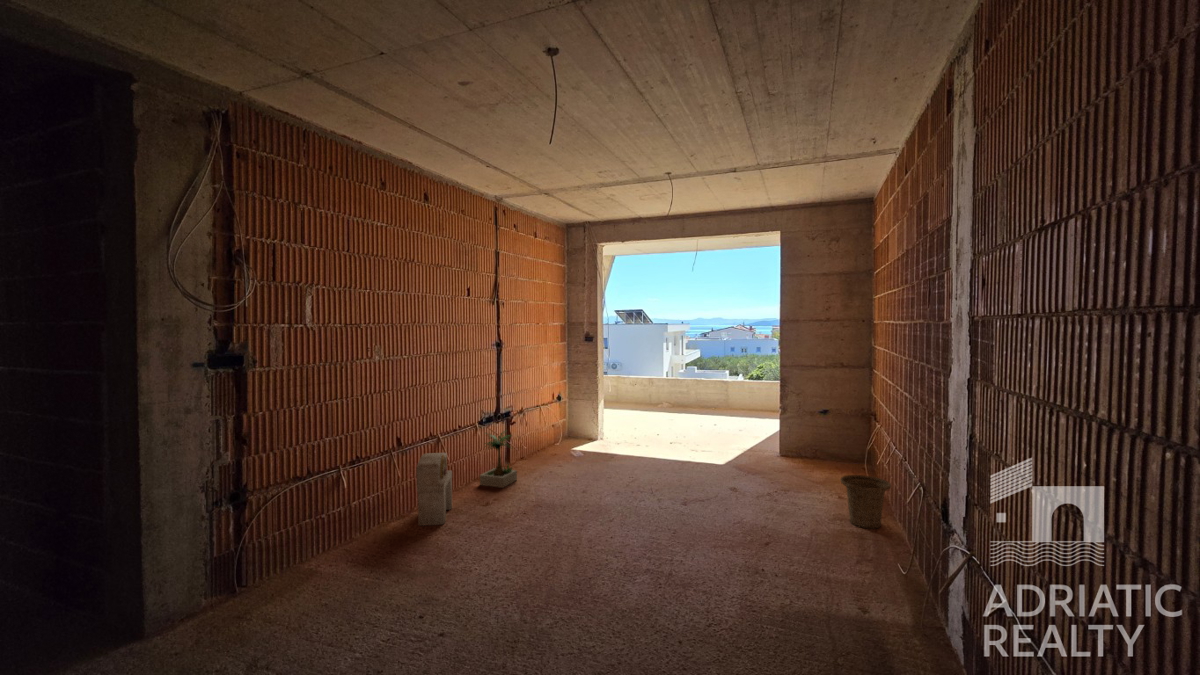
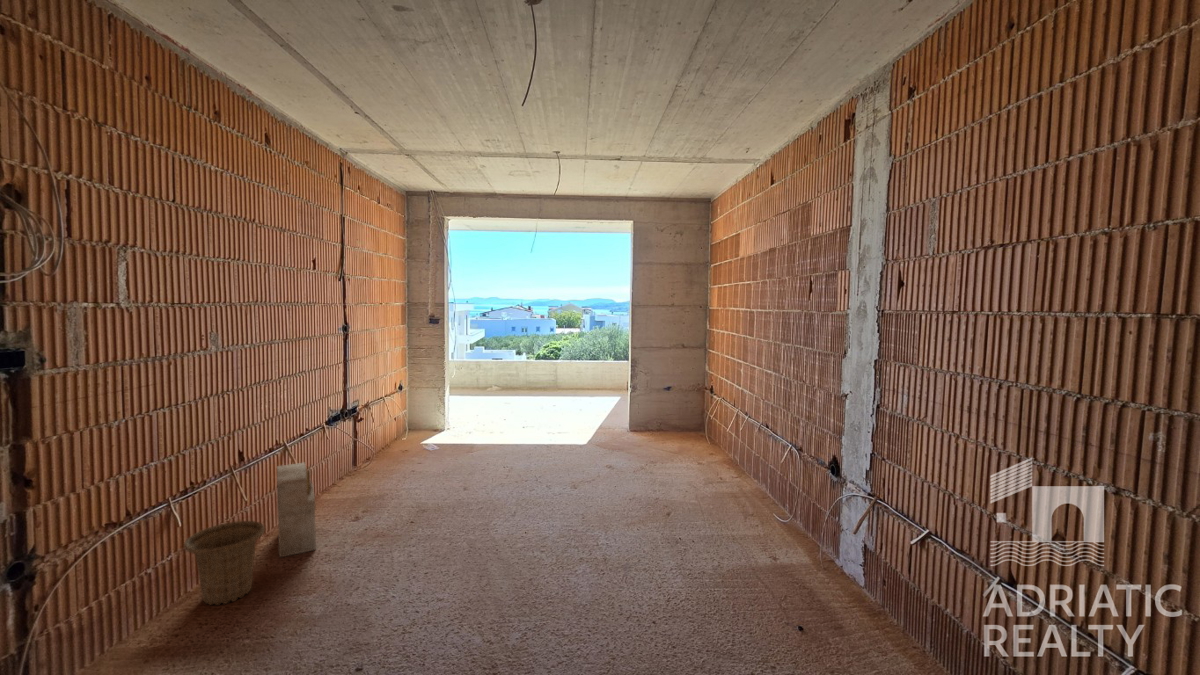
potted plant: present [480,433,517,488] -> none [330,427,382,495]
basket: present [841,475,891,529] -> present [184,521,265,605]

